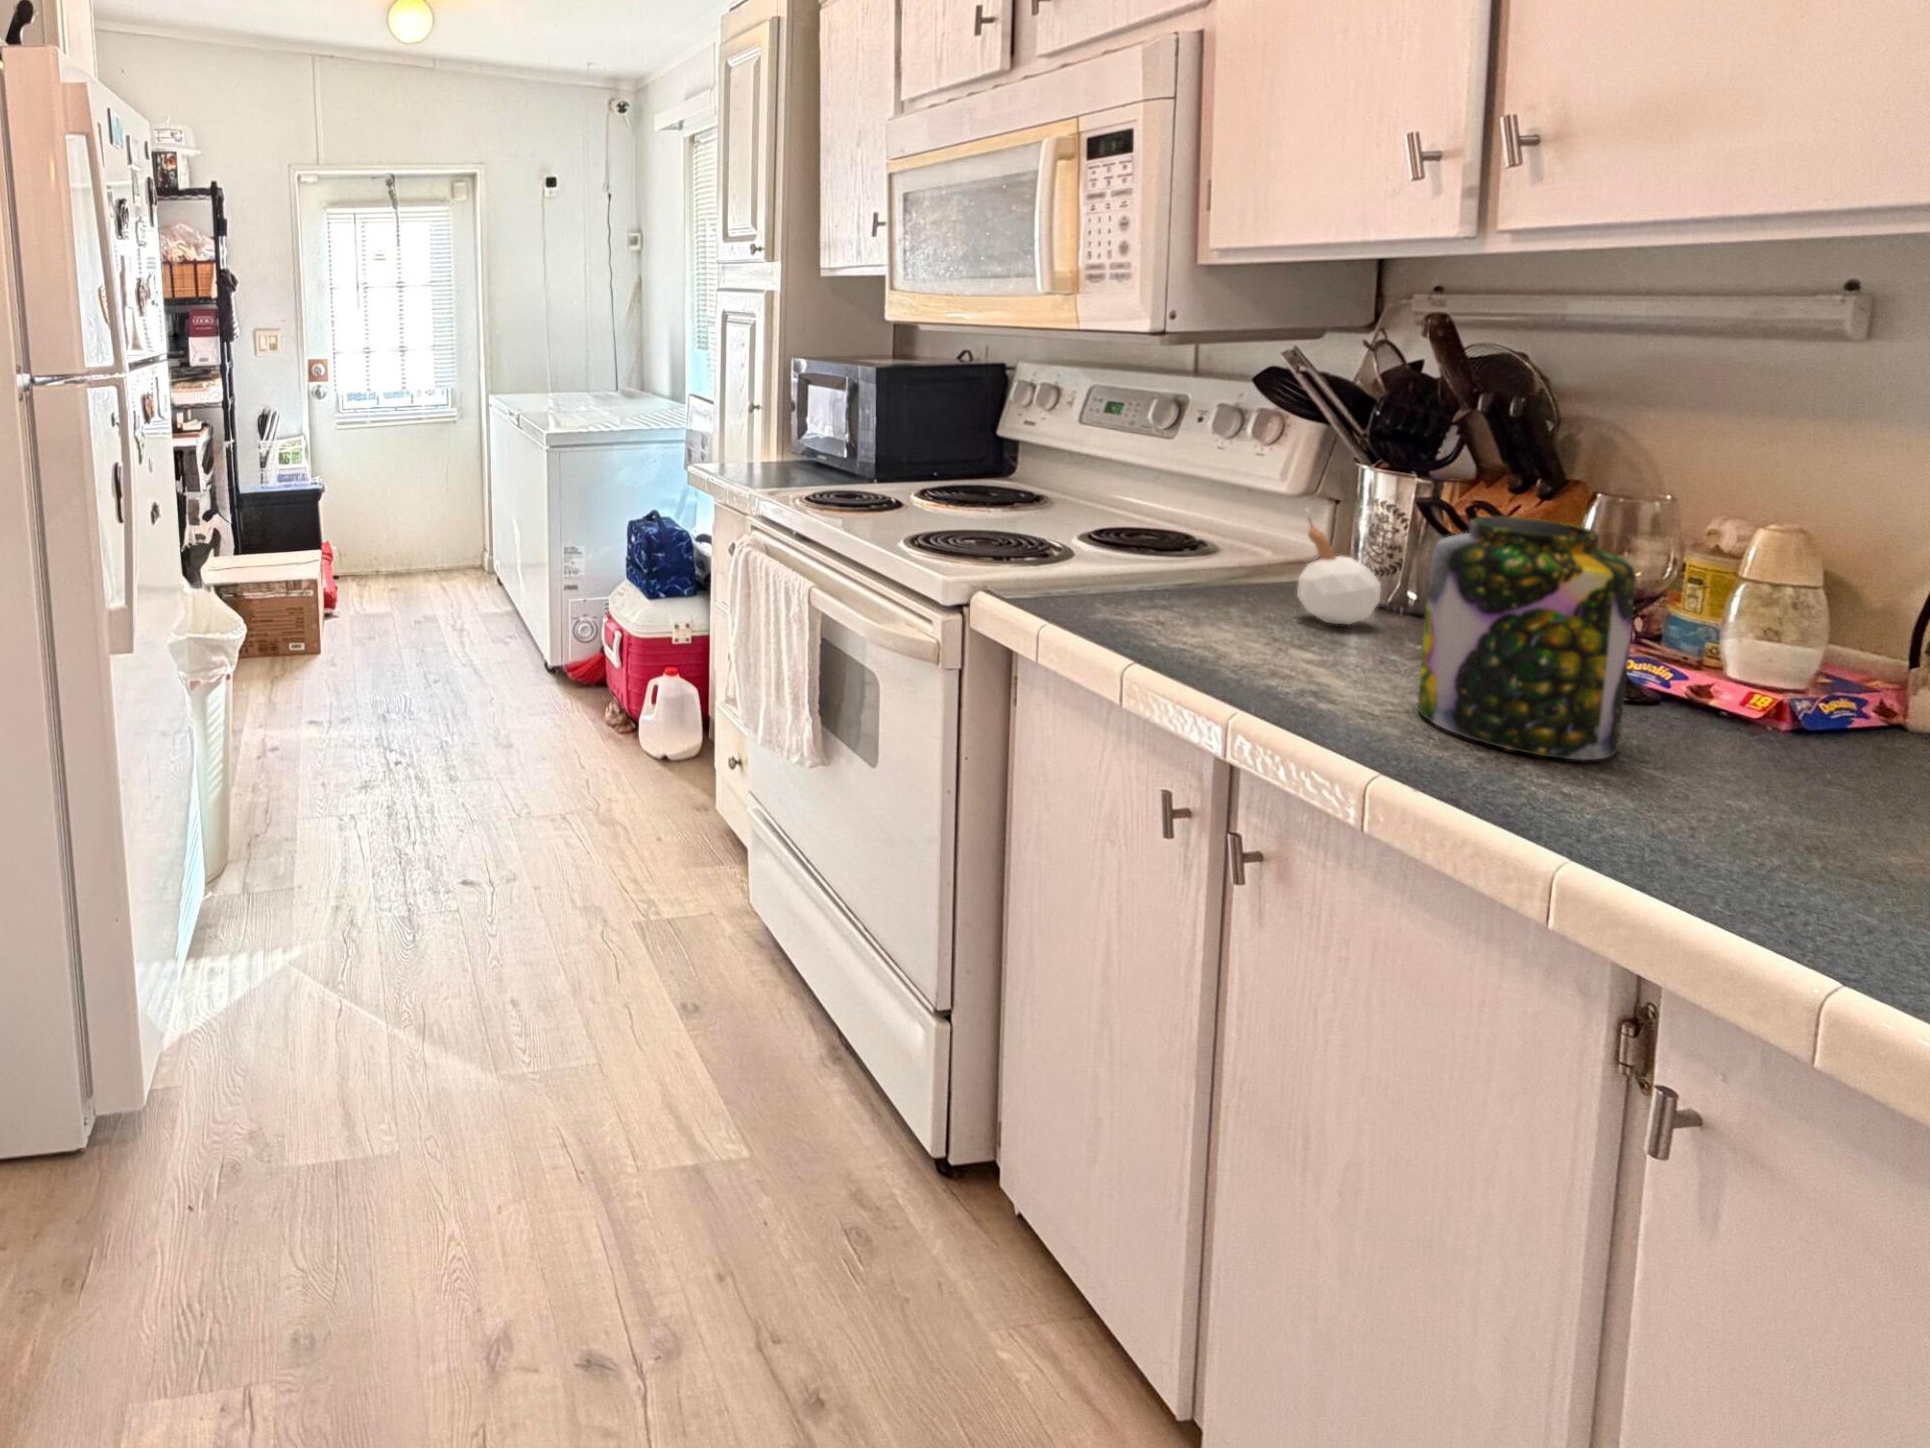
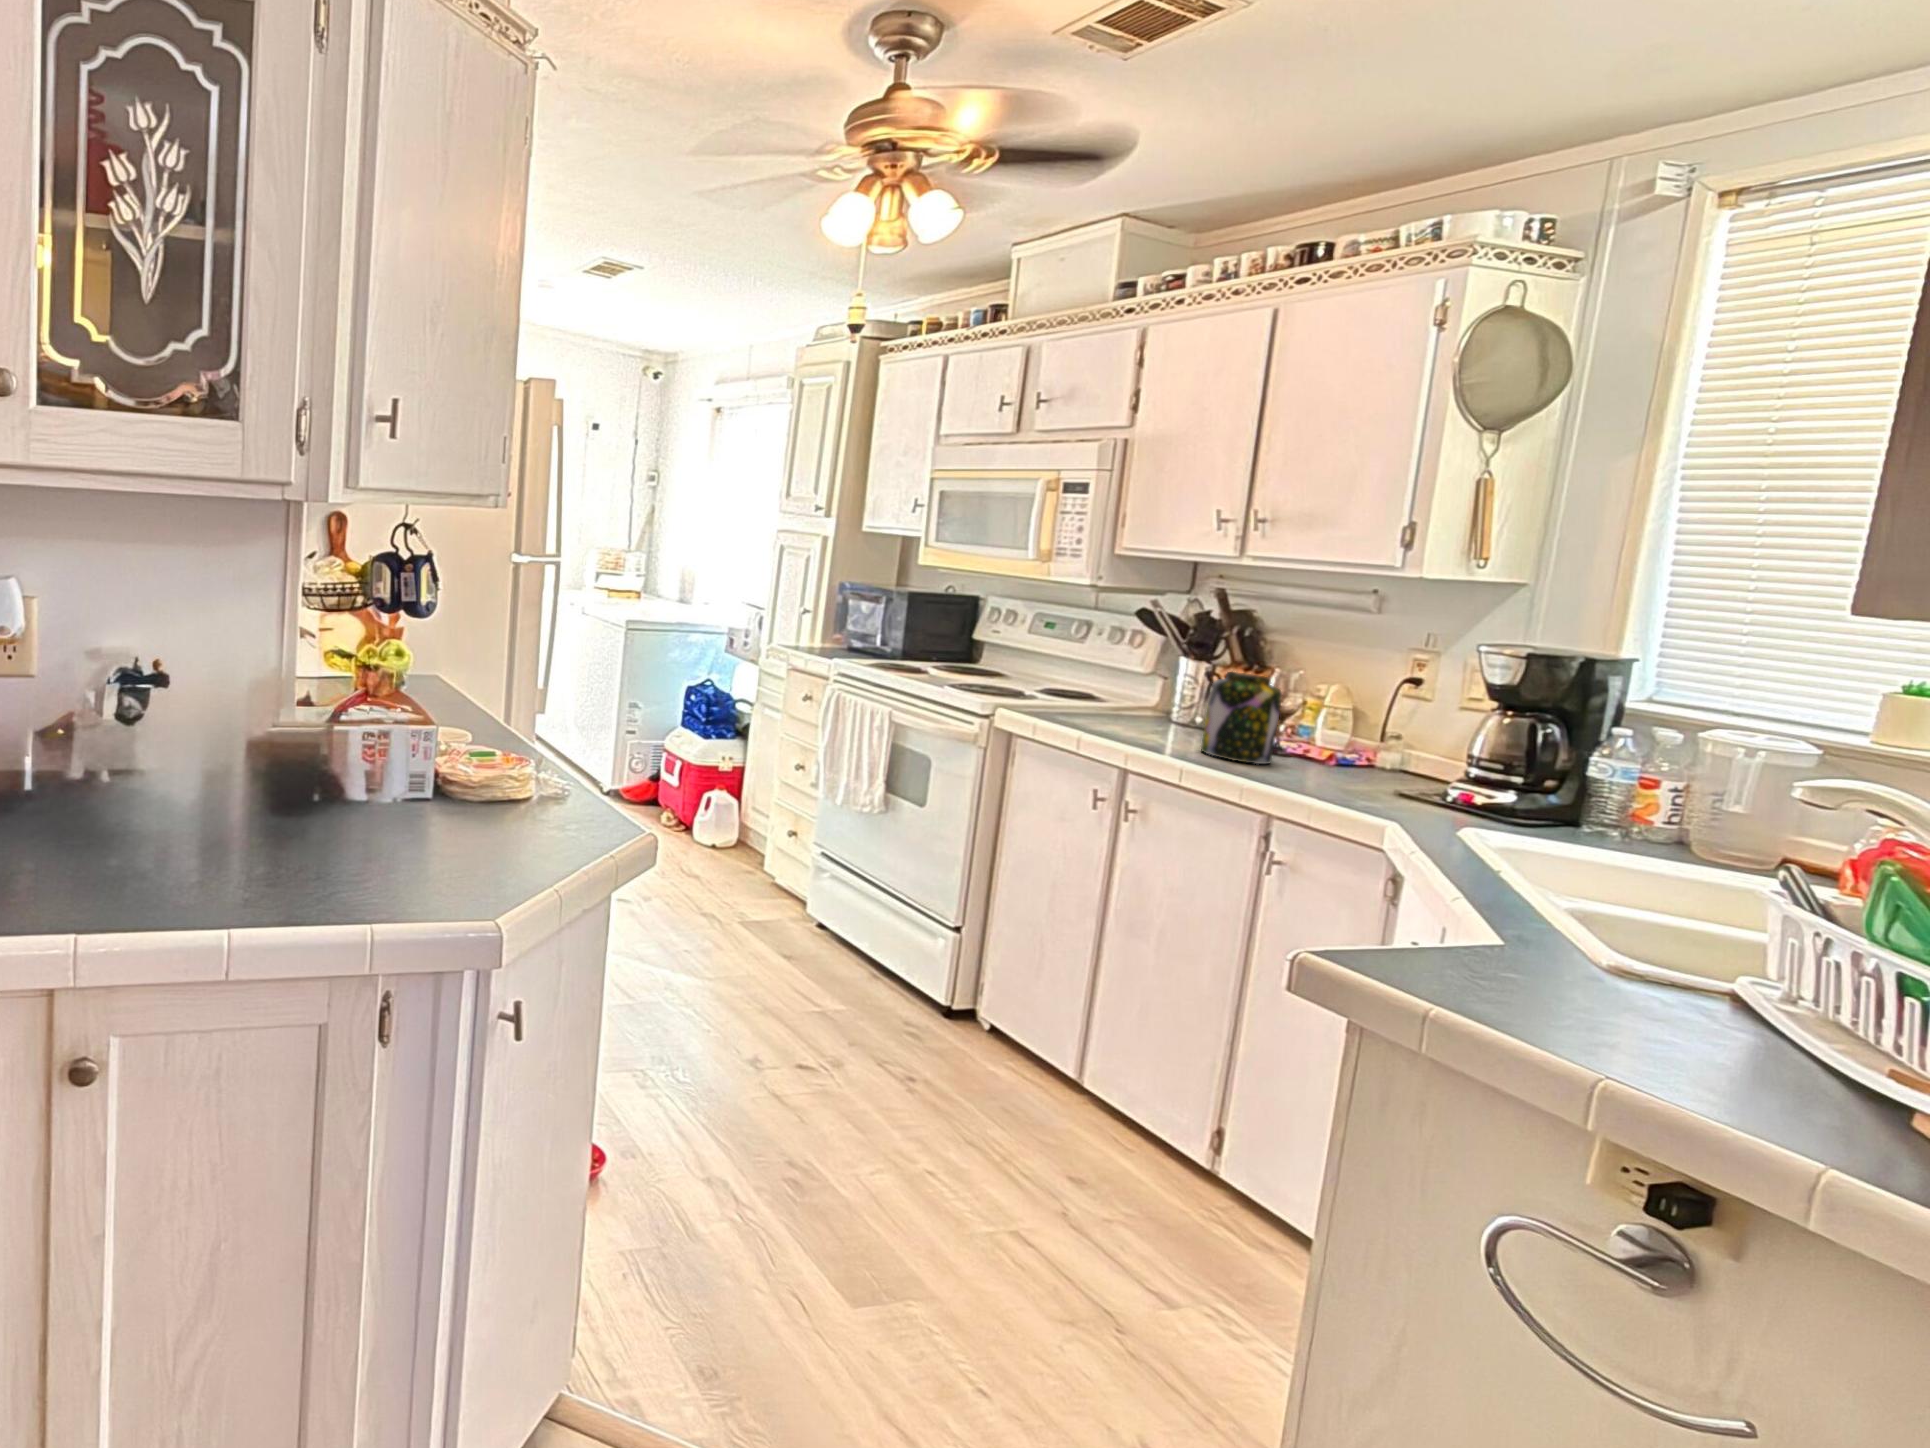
candle: present [1297,517,1381,624] -> none [1150,672,1187,728]

